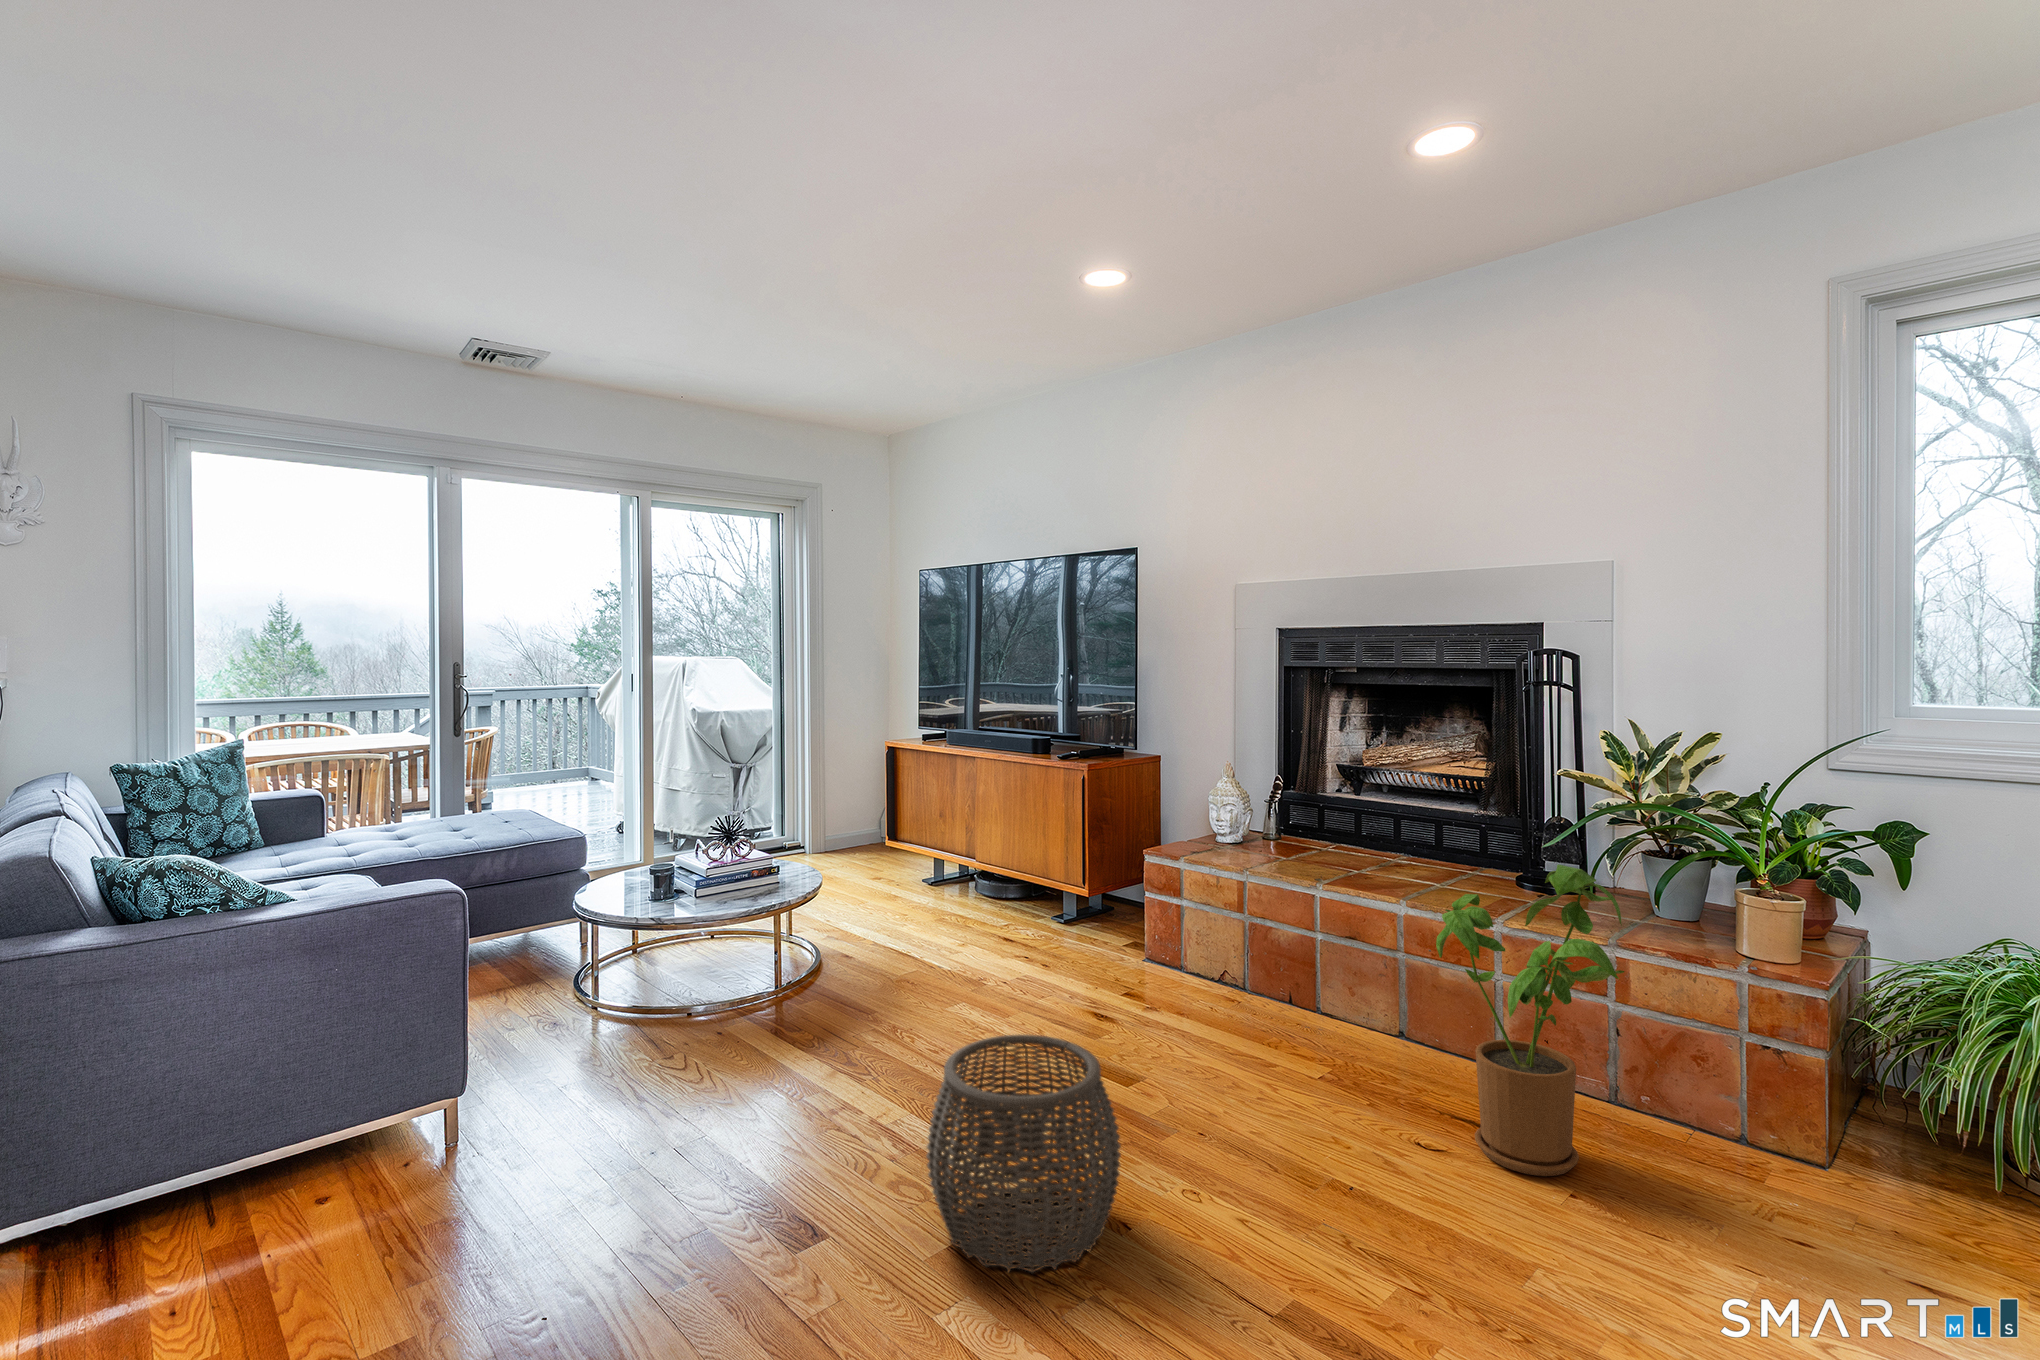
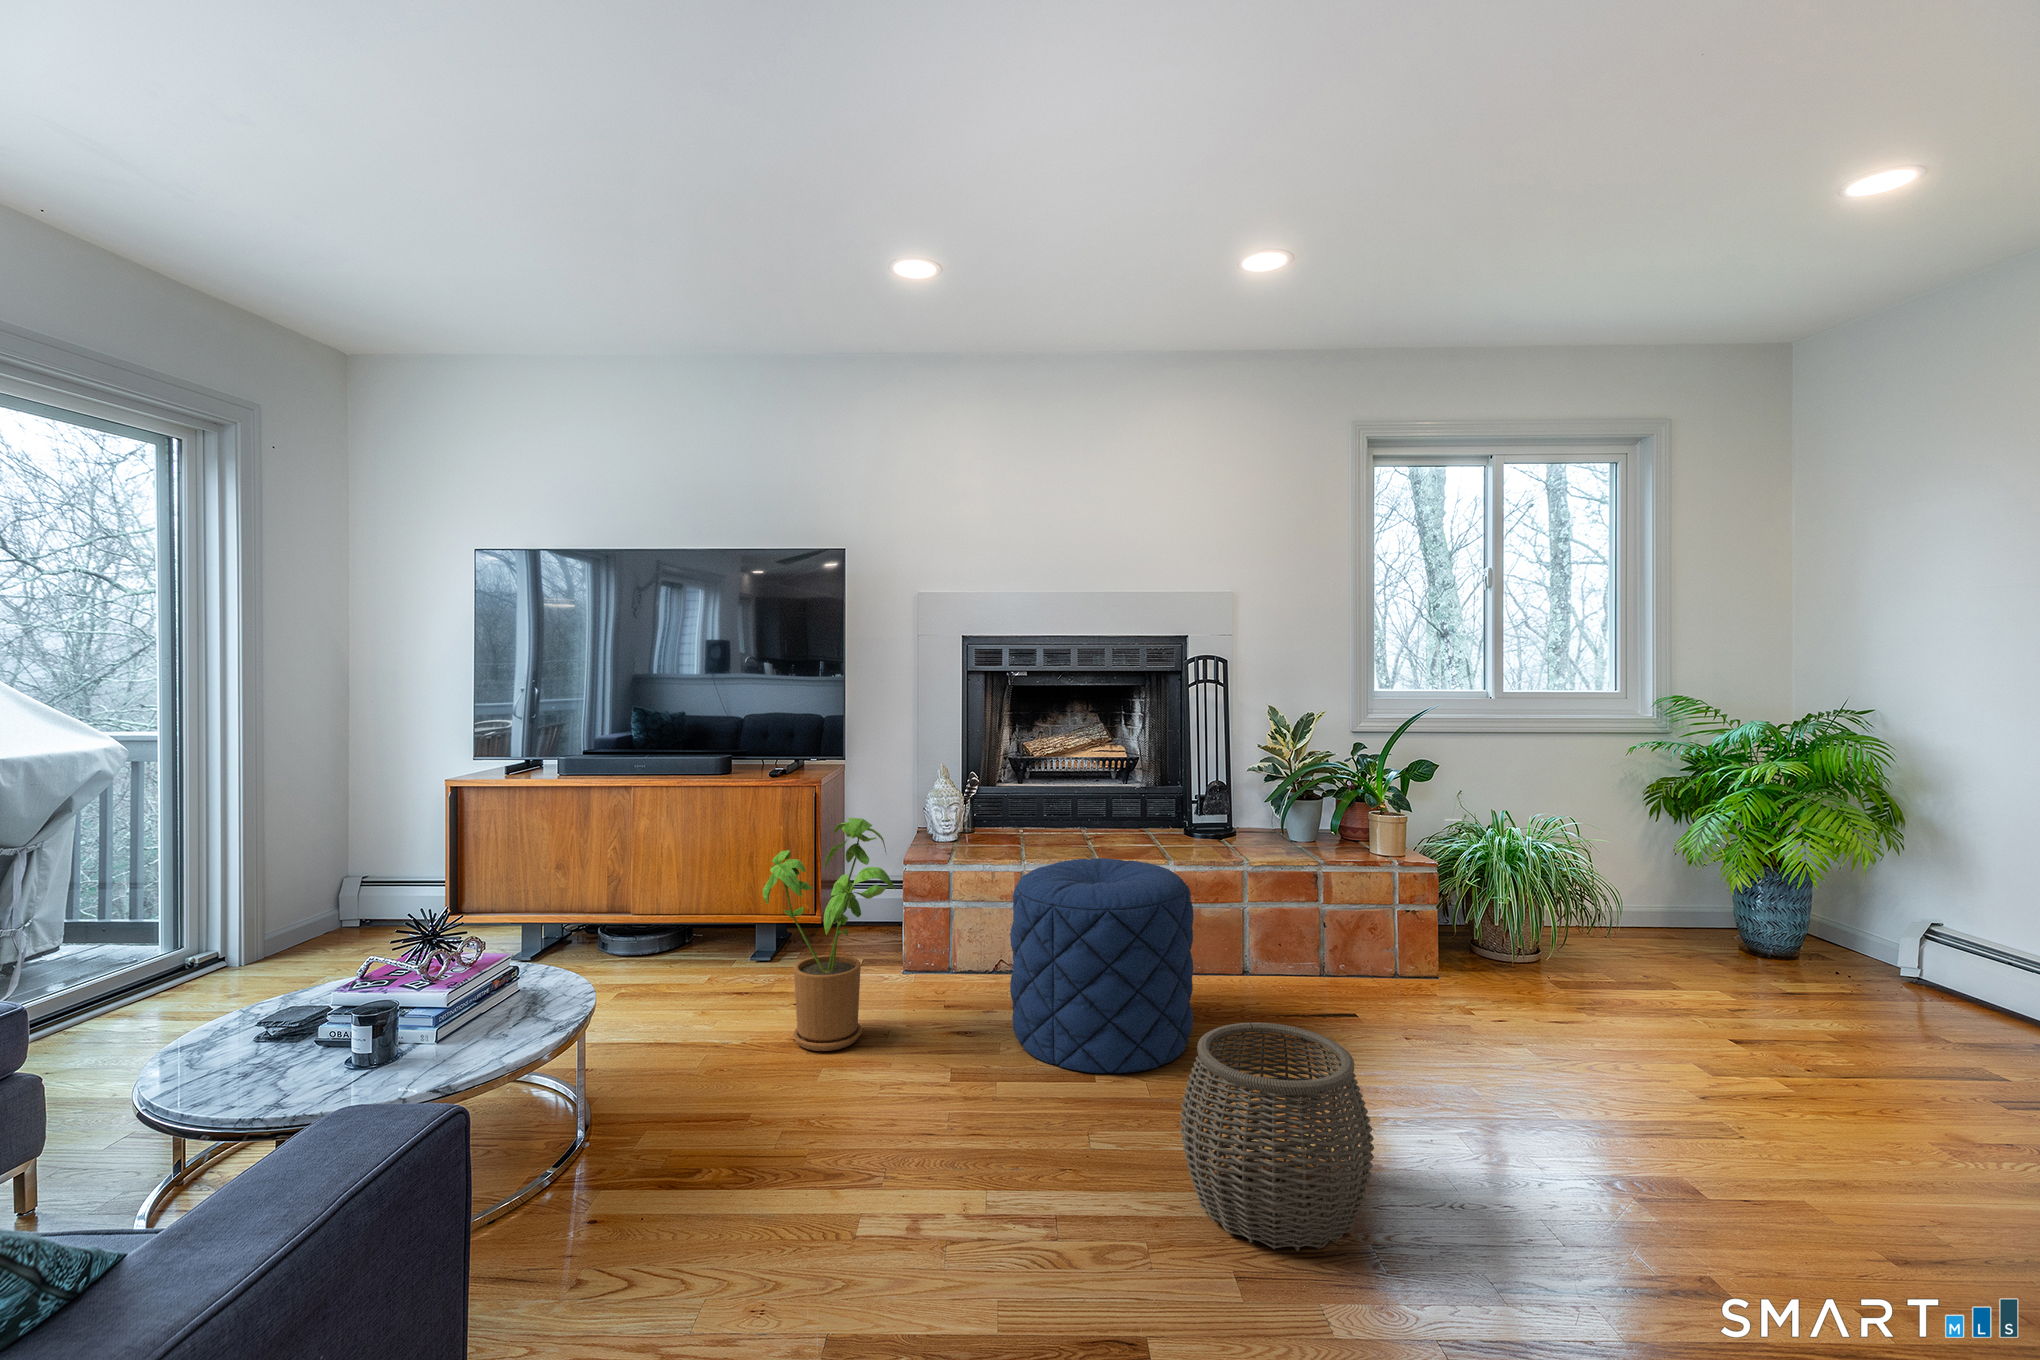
house plant: present [1436,864,1624,1176] -> present [763,818,895,1051]
pouf: none [1089,869,1288,1100] -> present [1010,858,1194,1073]

